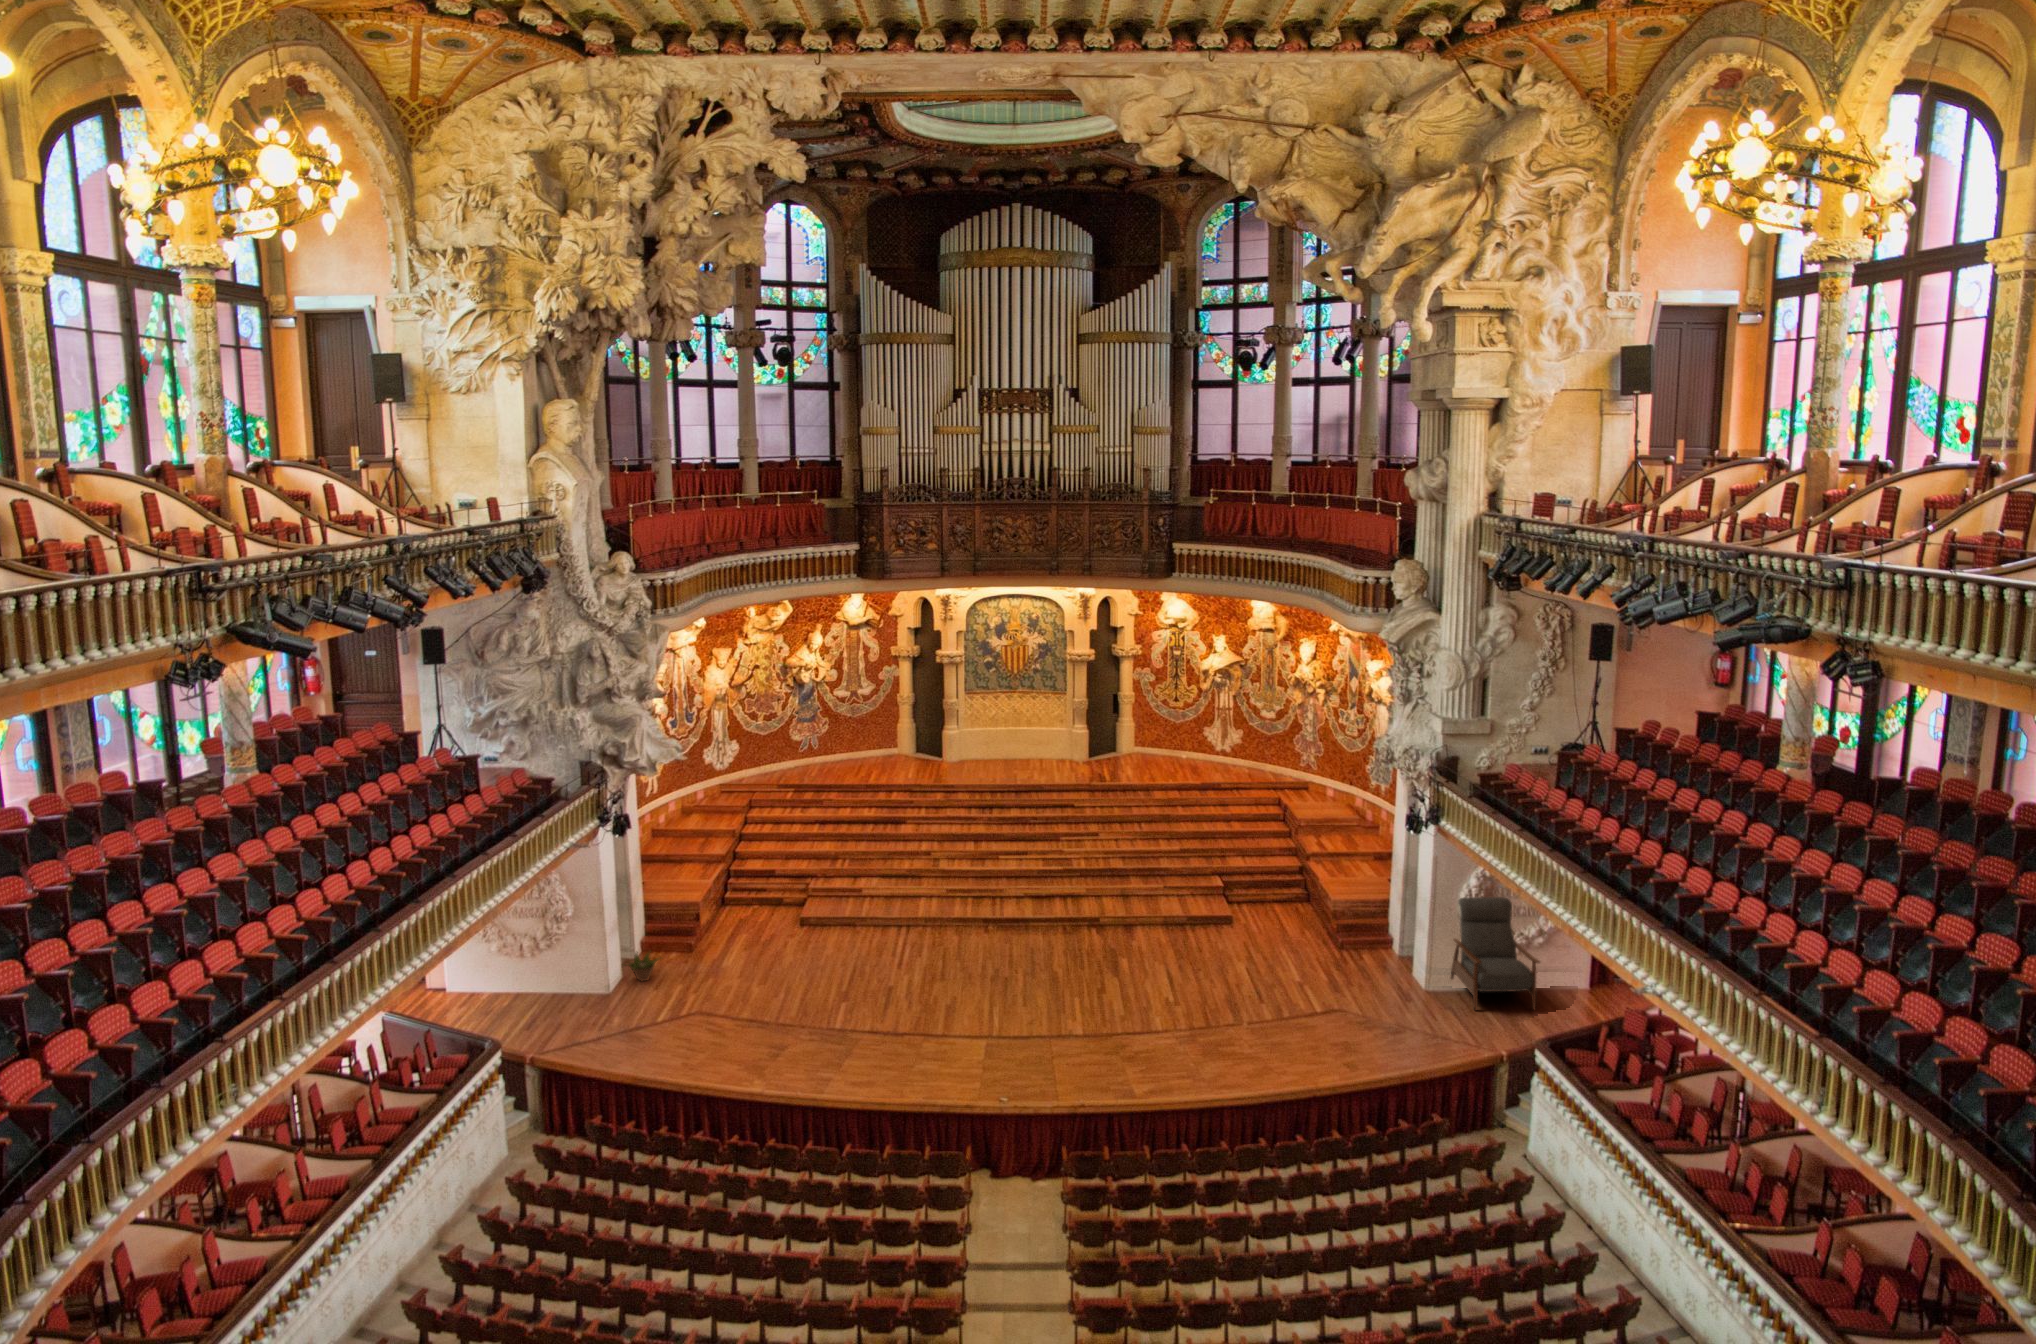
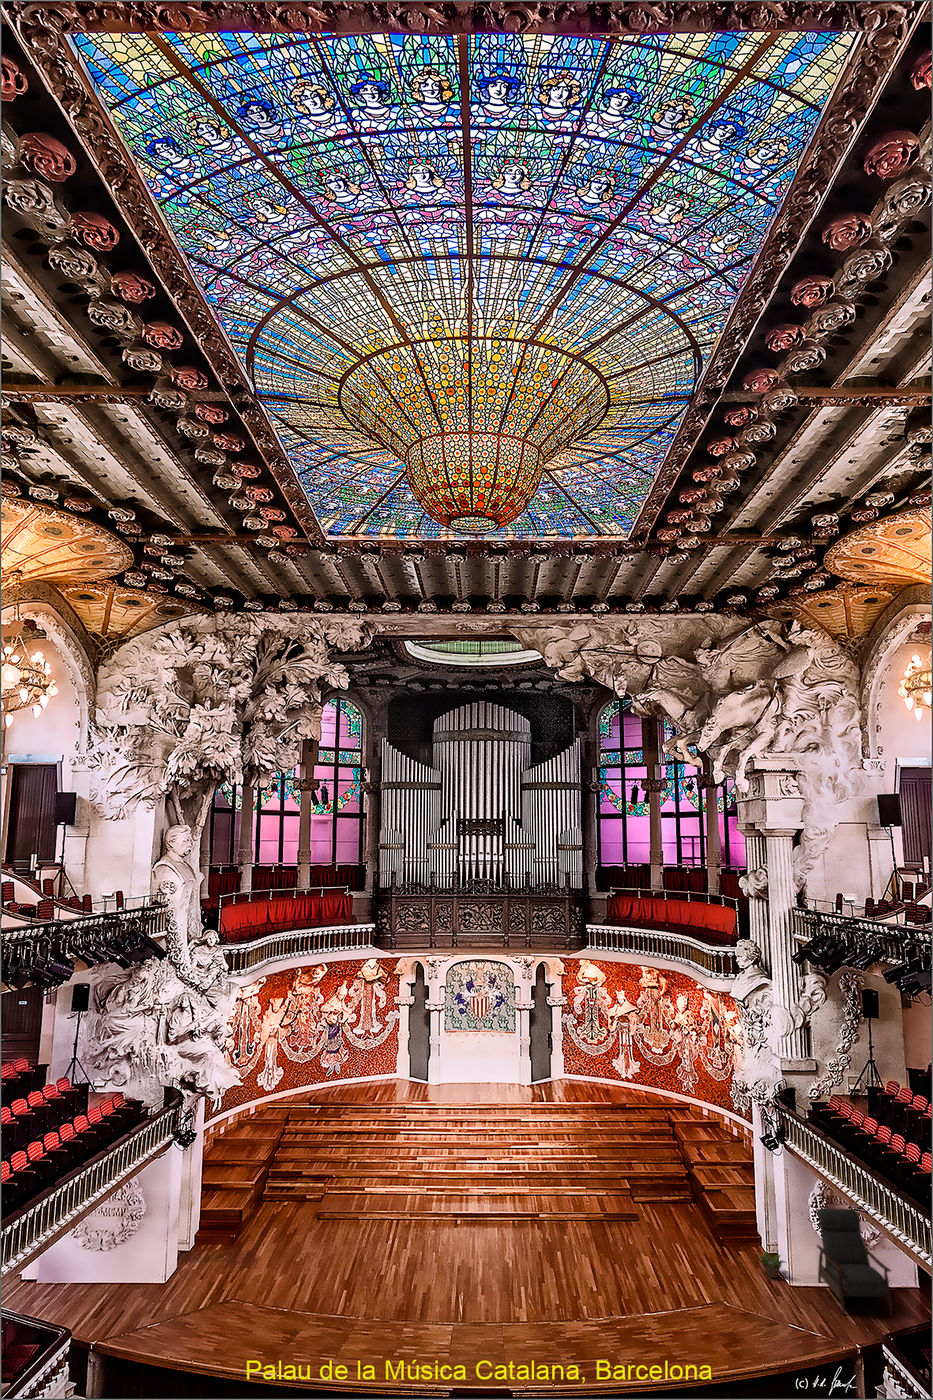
decorative plant: present [627,952,659,981] -> present [756,1252,785,1278]

